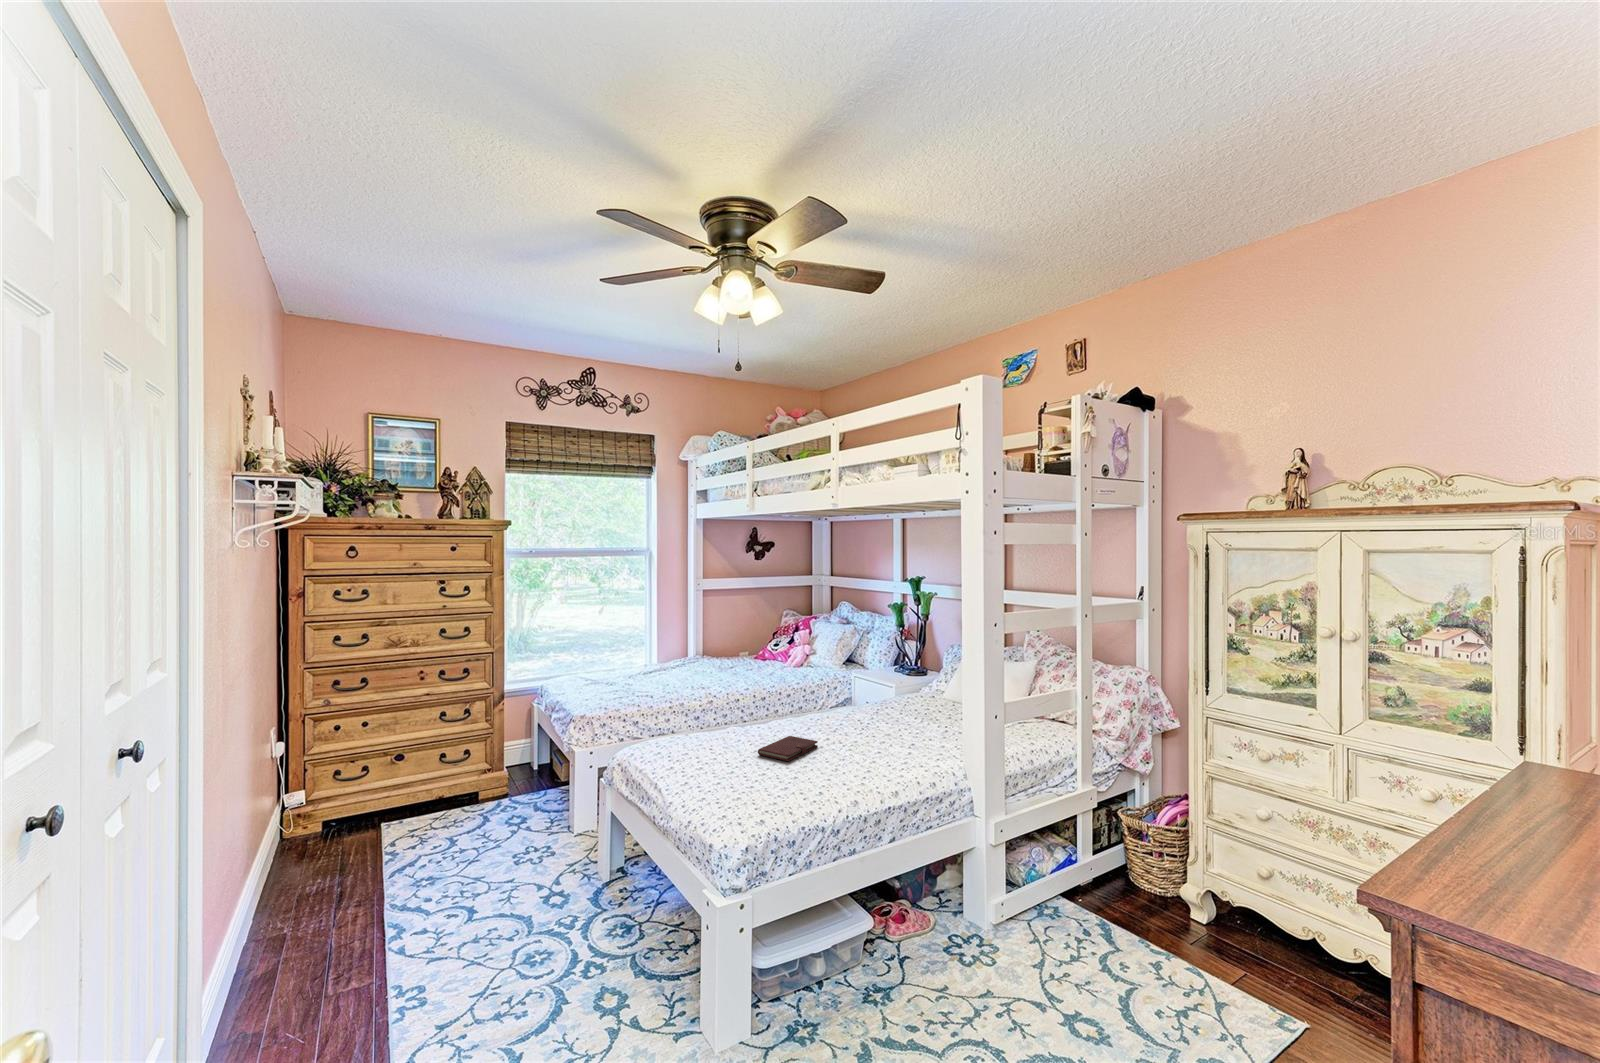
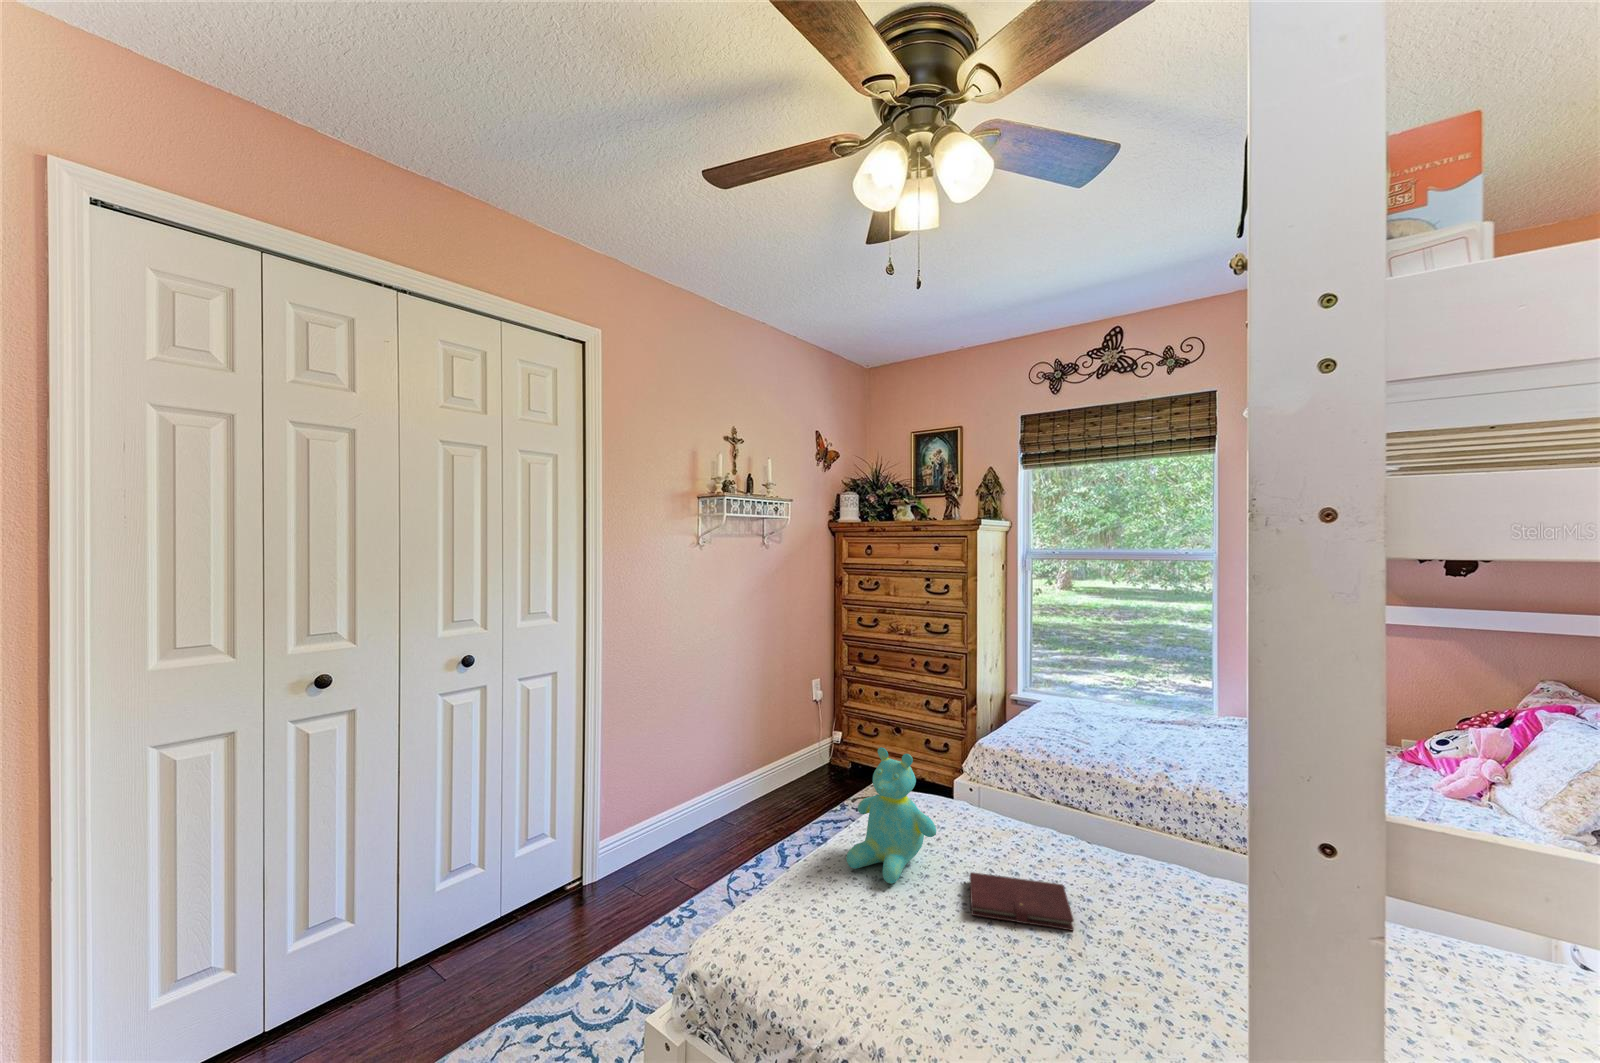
teddy bear: none [682,689,744,778] -> present [846,747,936,884]

